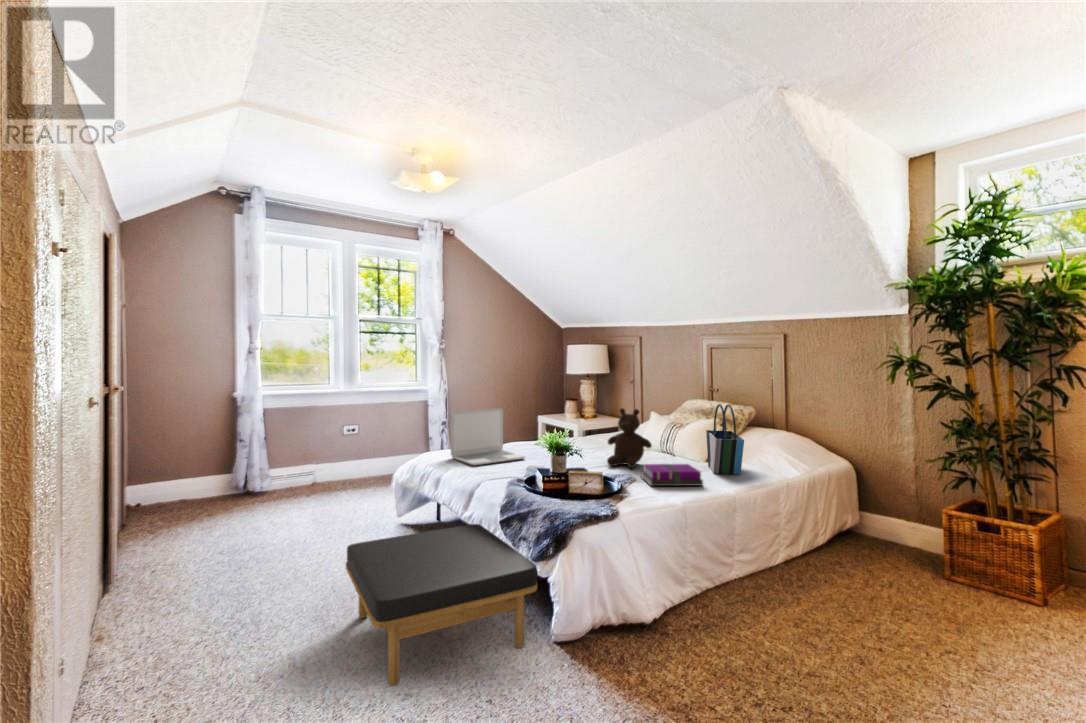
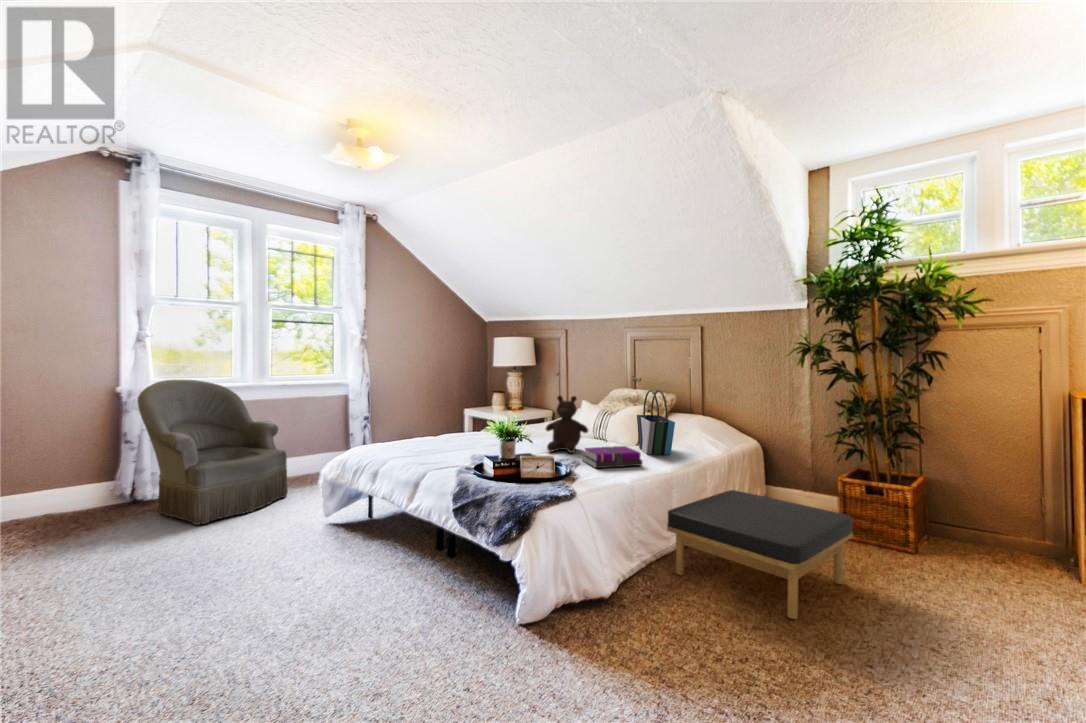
armchair: none [244,387,369,520] -> present [138,380,288,525]
laptop: present [451,408,526,465] -> none [386,398,465,456]
ottoman: present [346,524,537,686] -> present [667,490,853,619]

